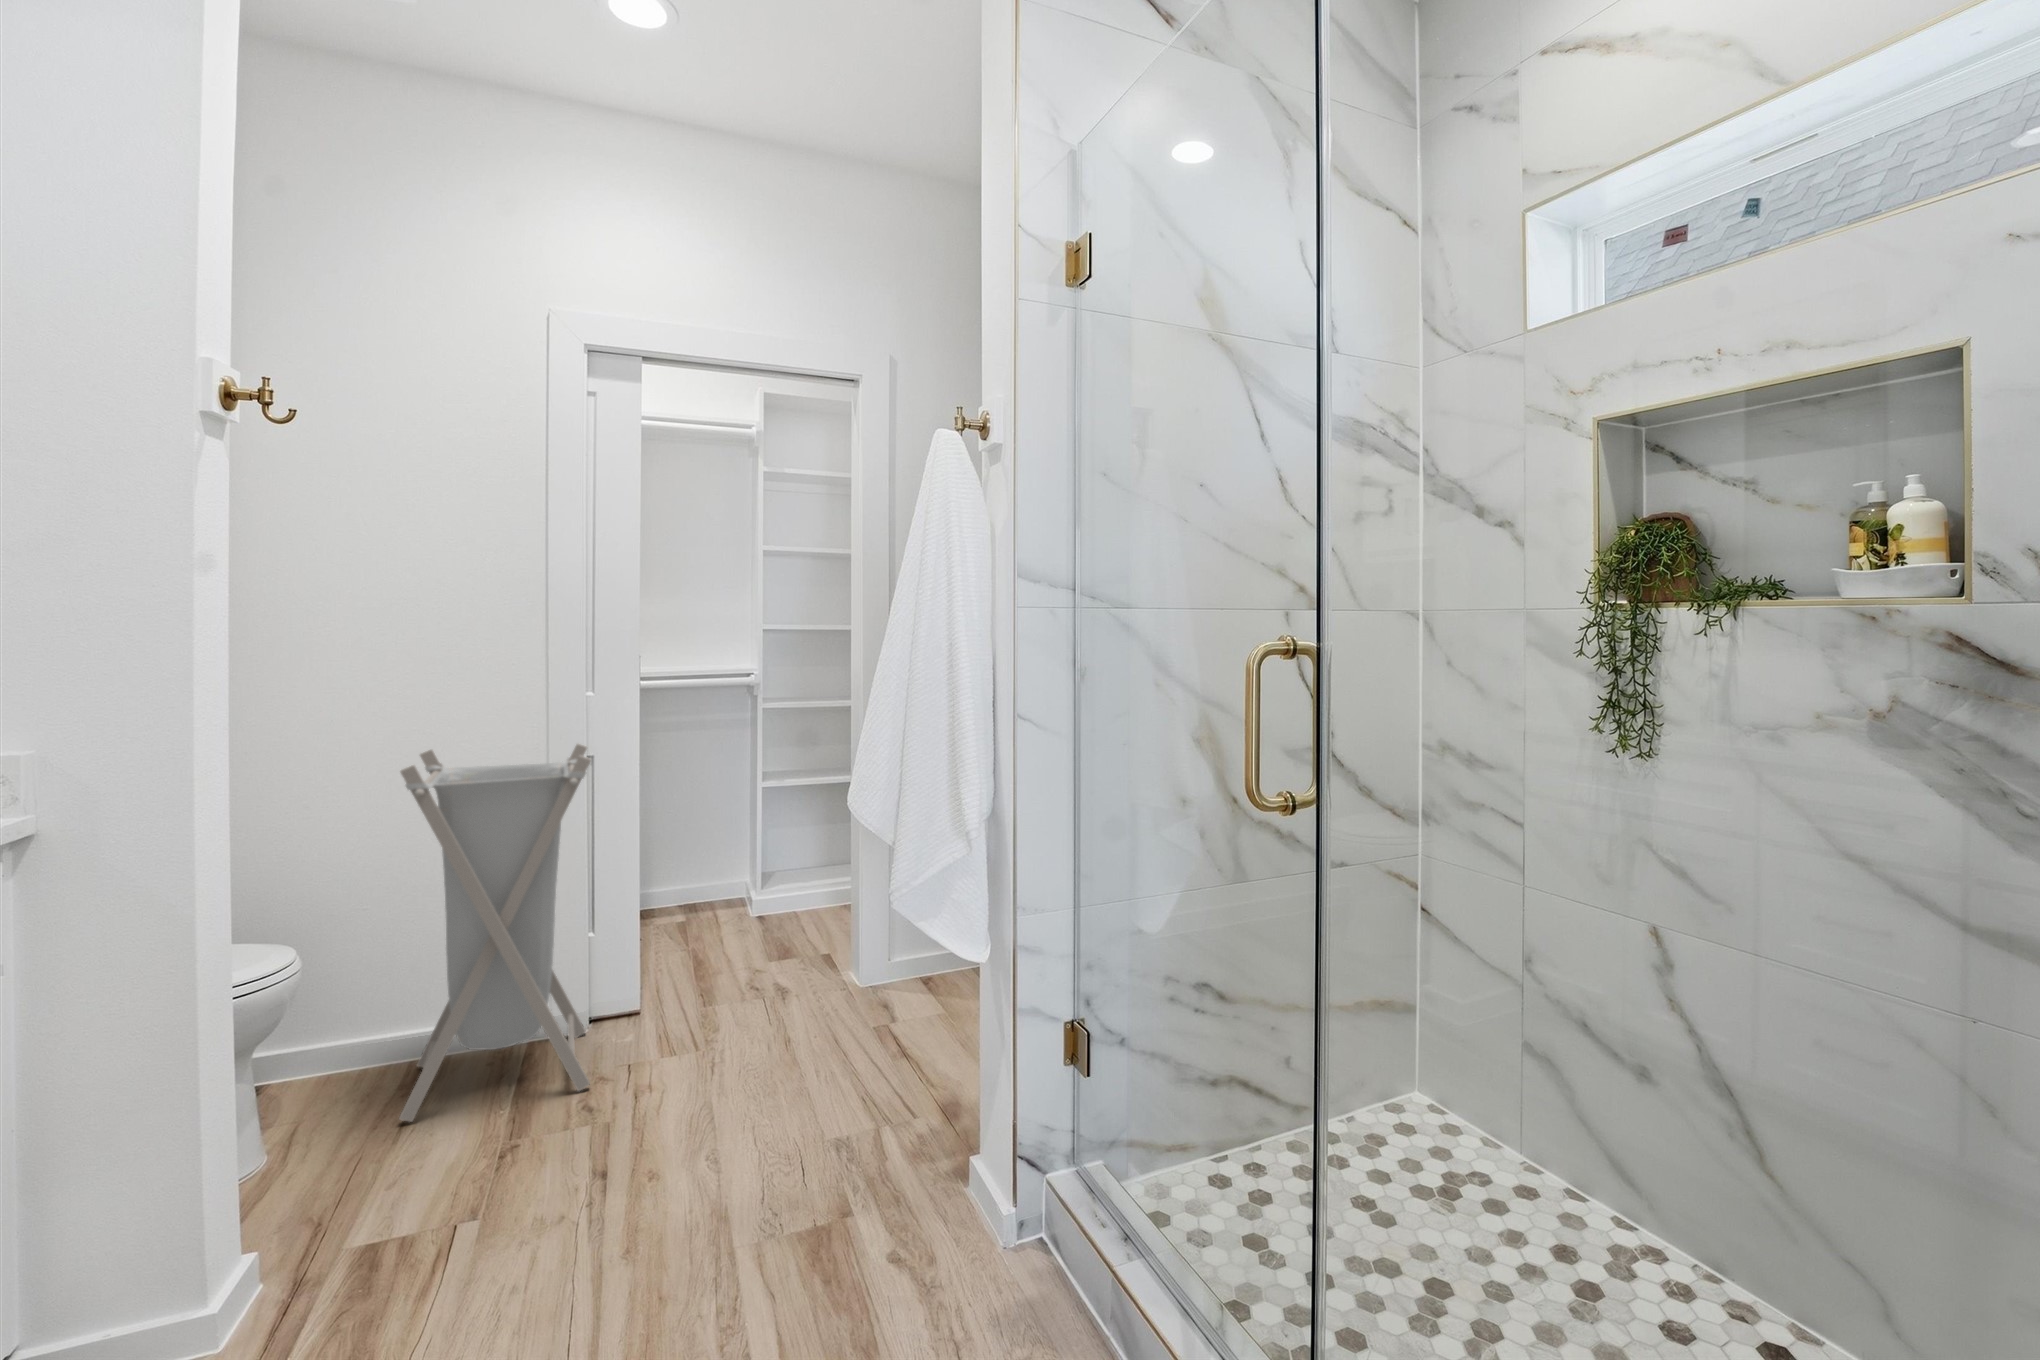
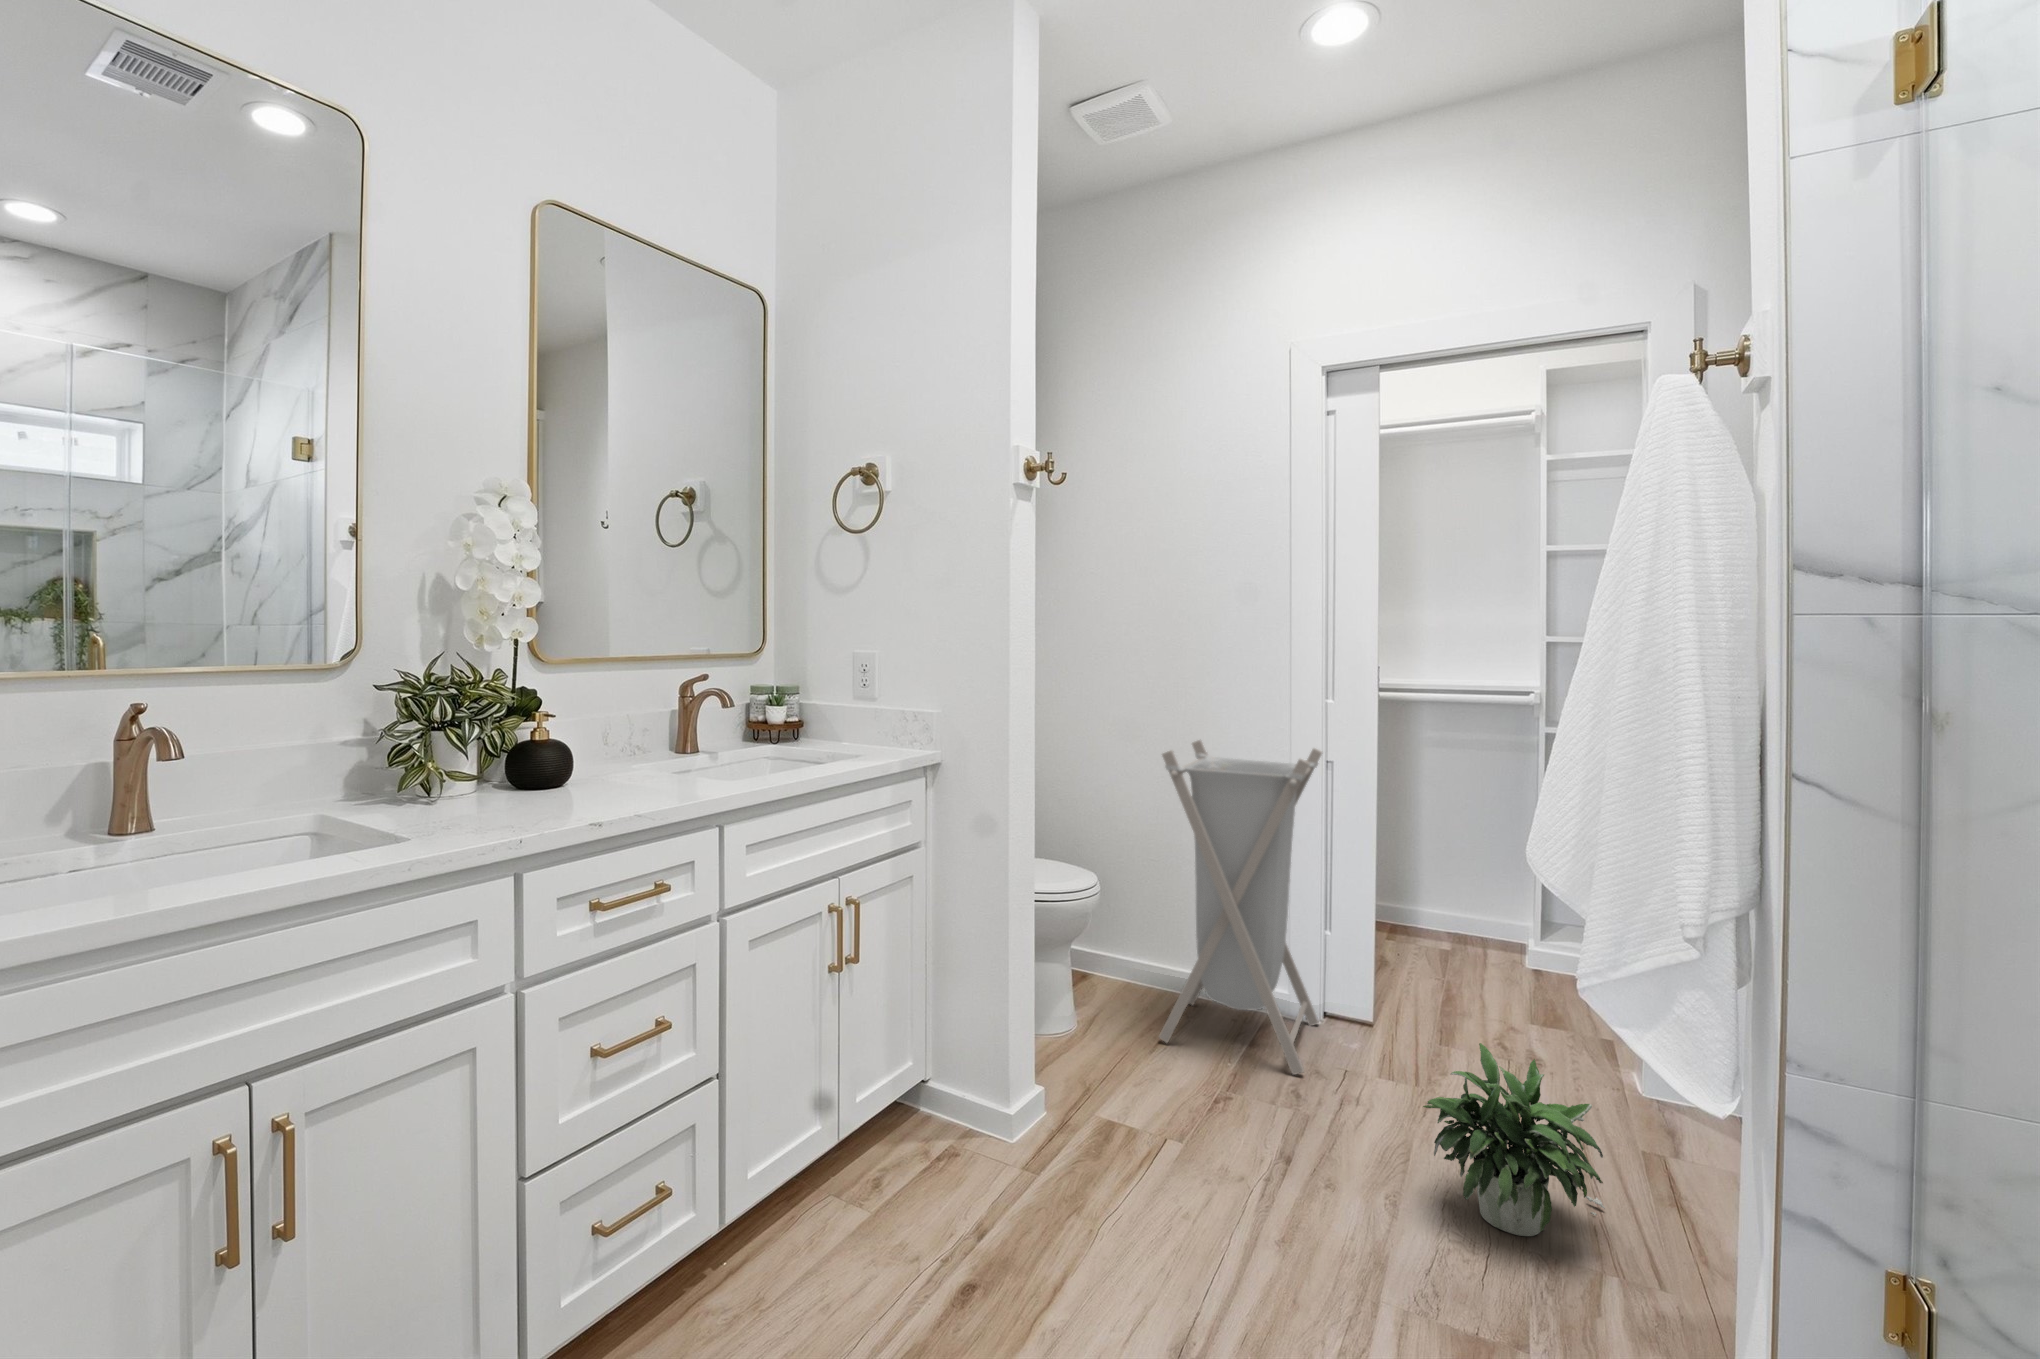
potted plant: none [737,982,874,1136] -> present [1423,1043,1605,1236]

